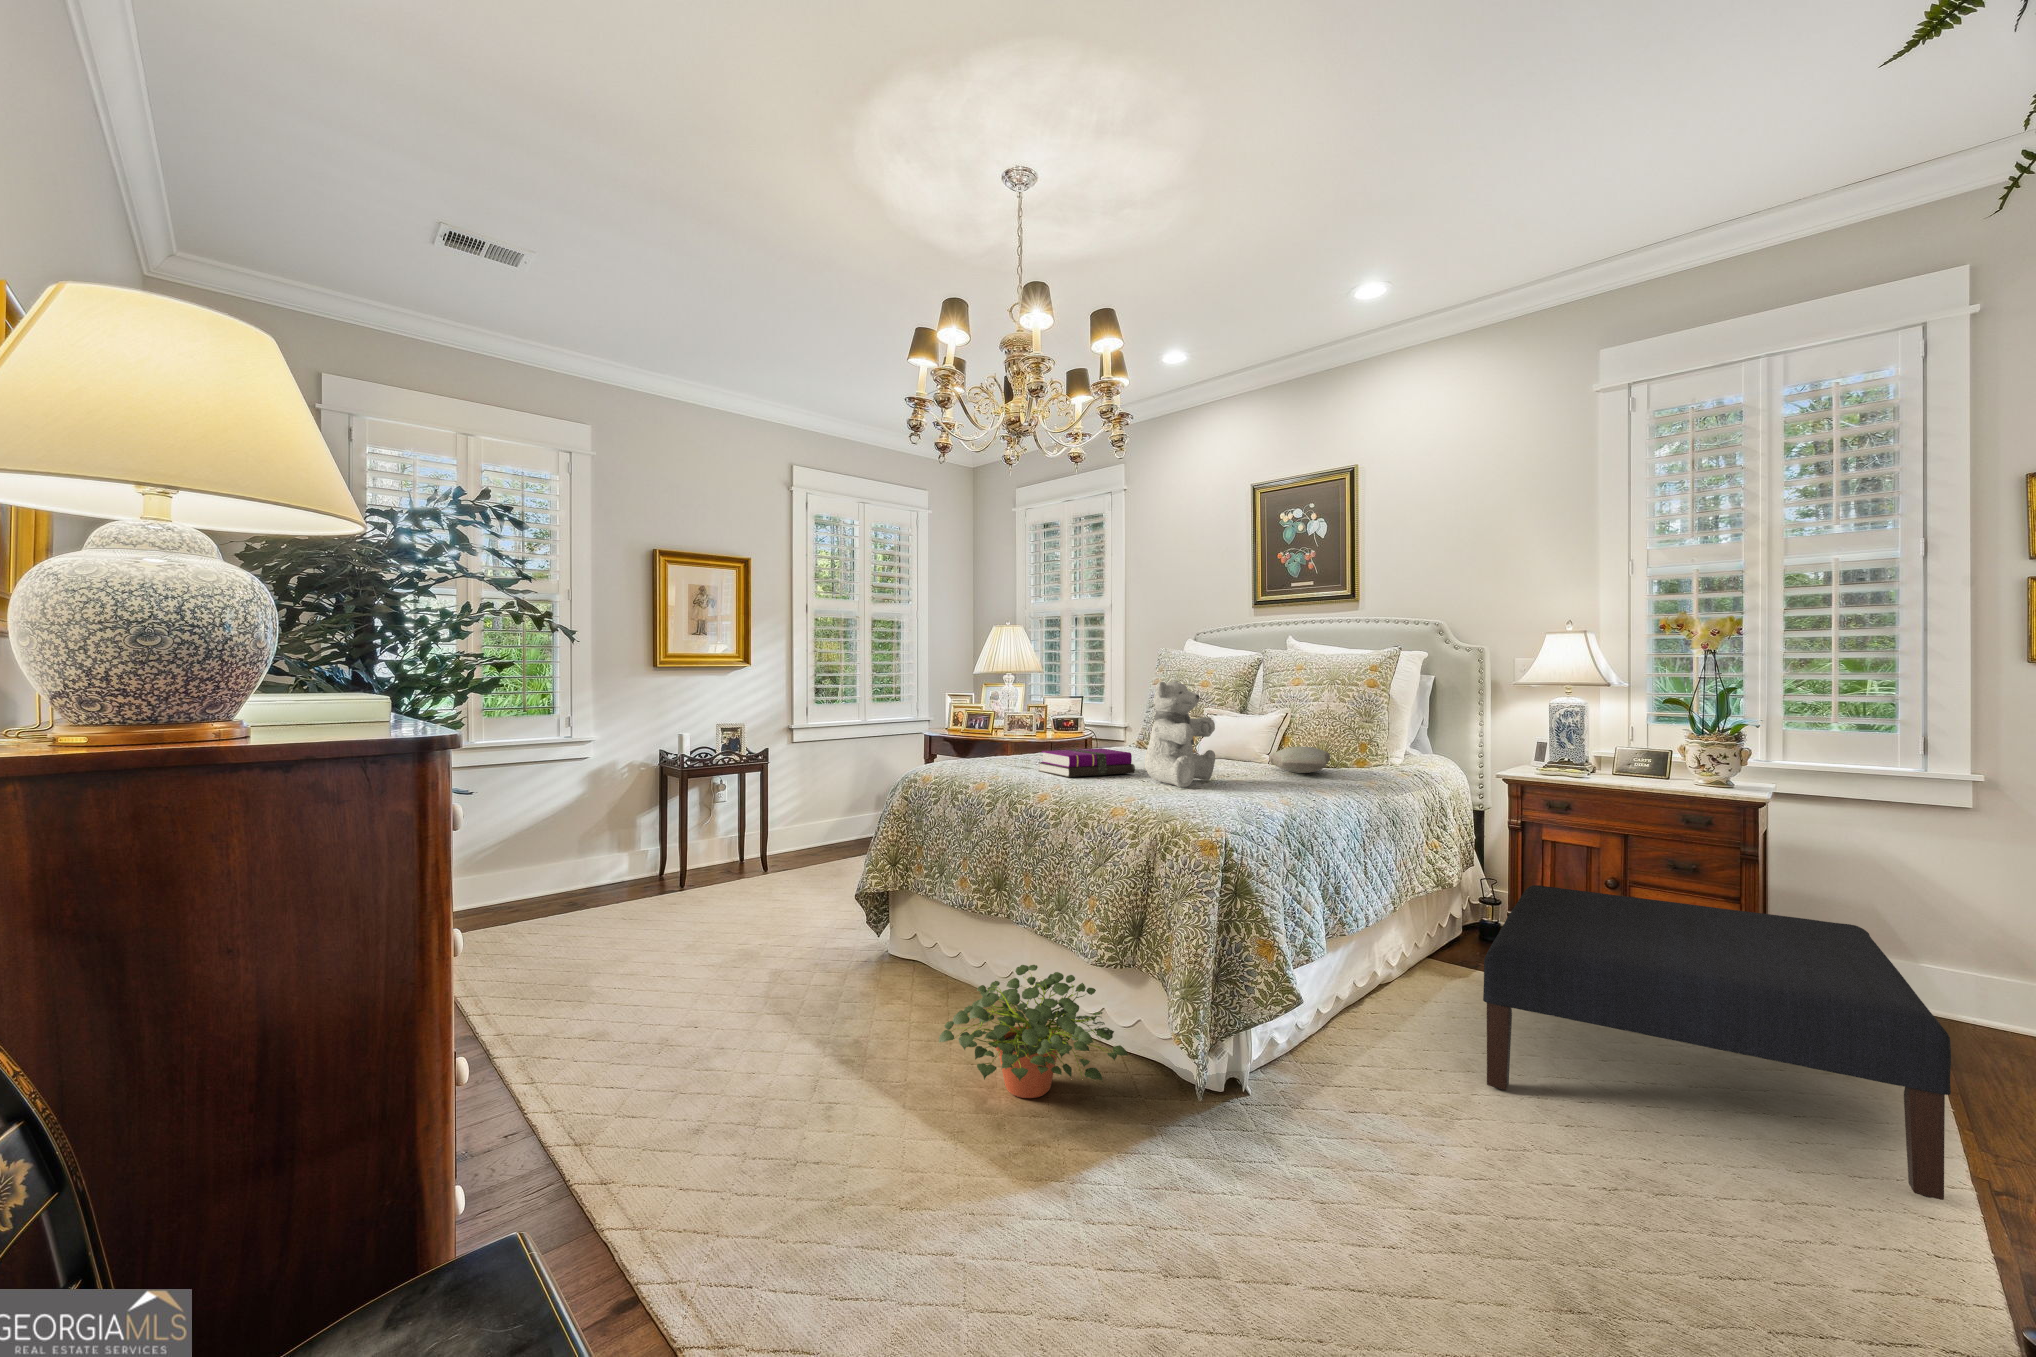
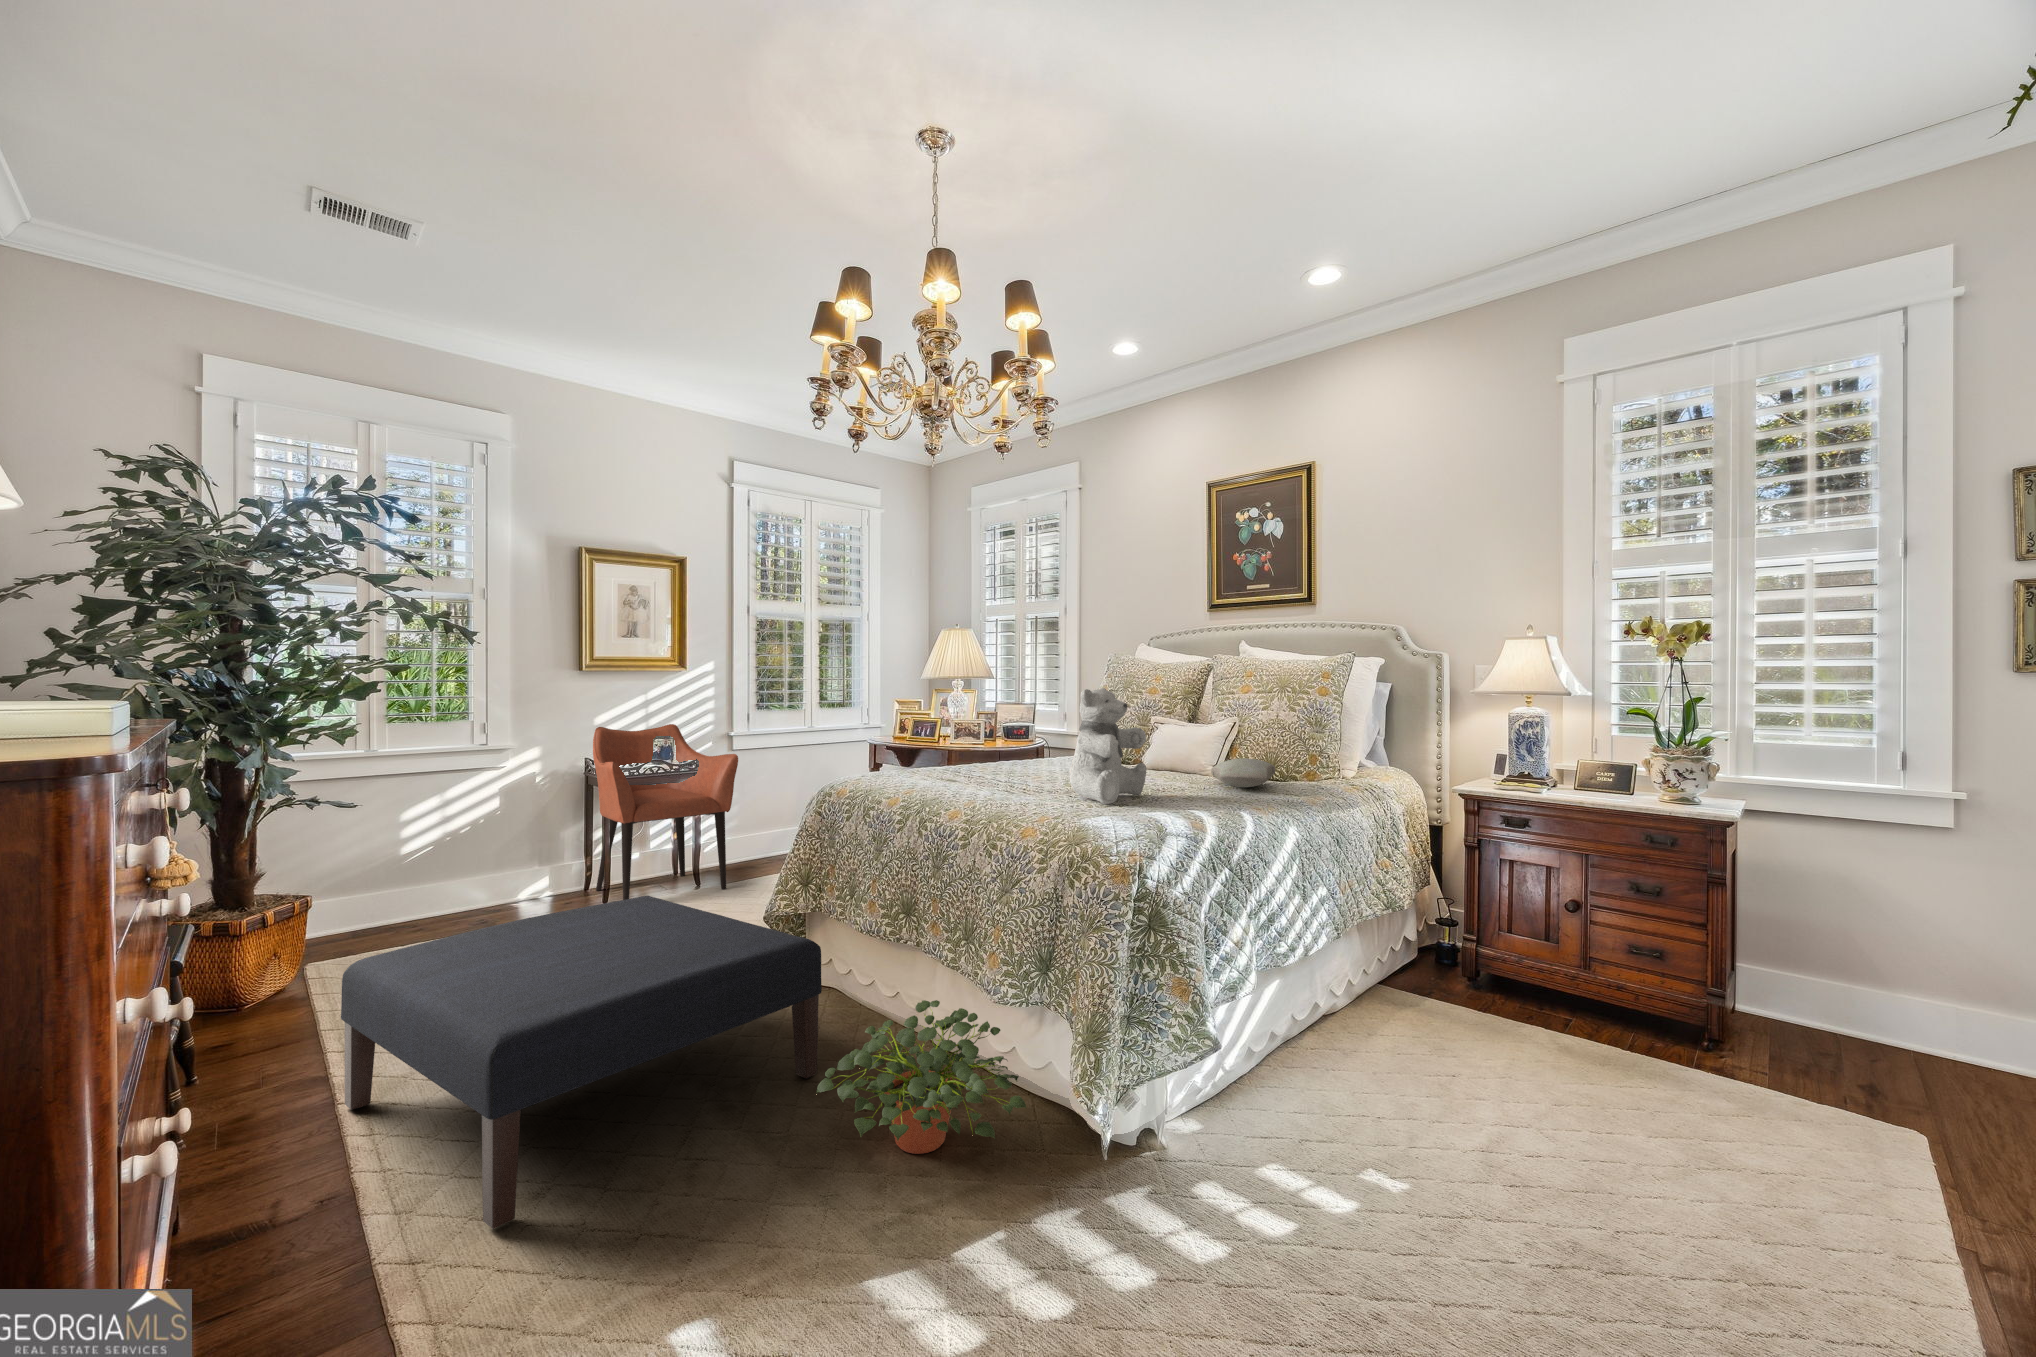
armchair: none [668,718,804,891] -> present [593,724,738,900]
notebook: present [1039,748,1135,777] -> none [961,760,1063,792]
ottoman: present [1483,885,1951,1200] -> present [341,896,822,1229]

